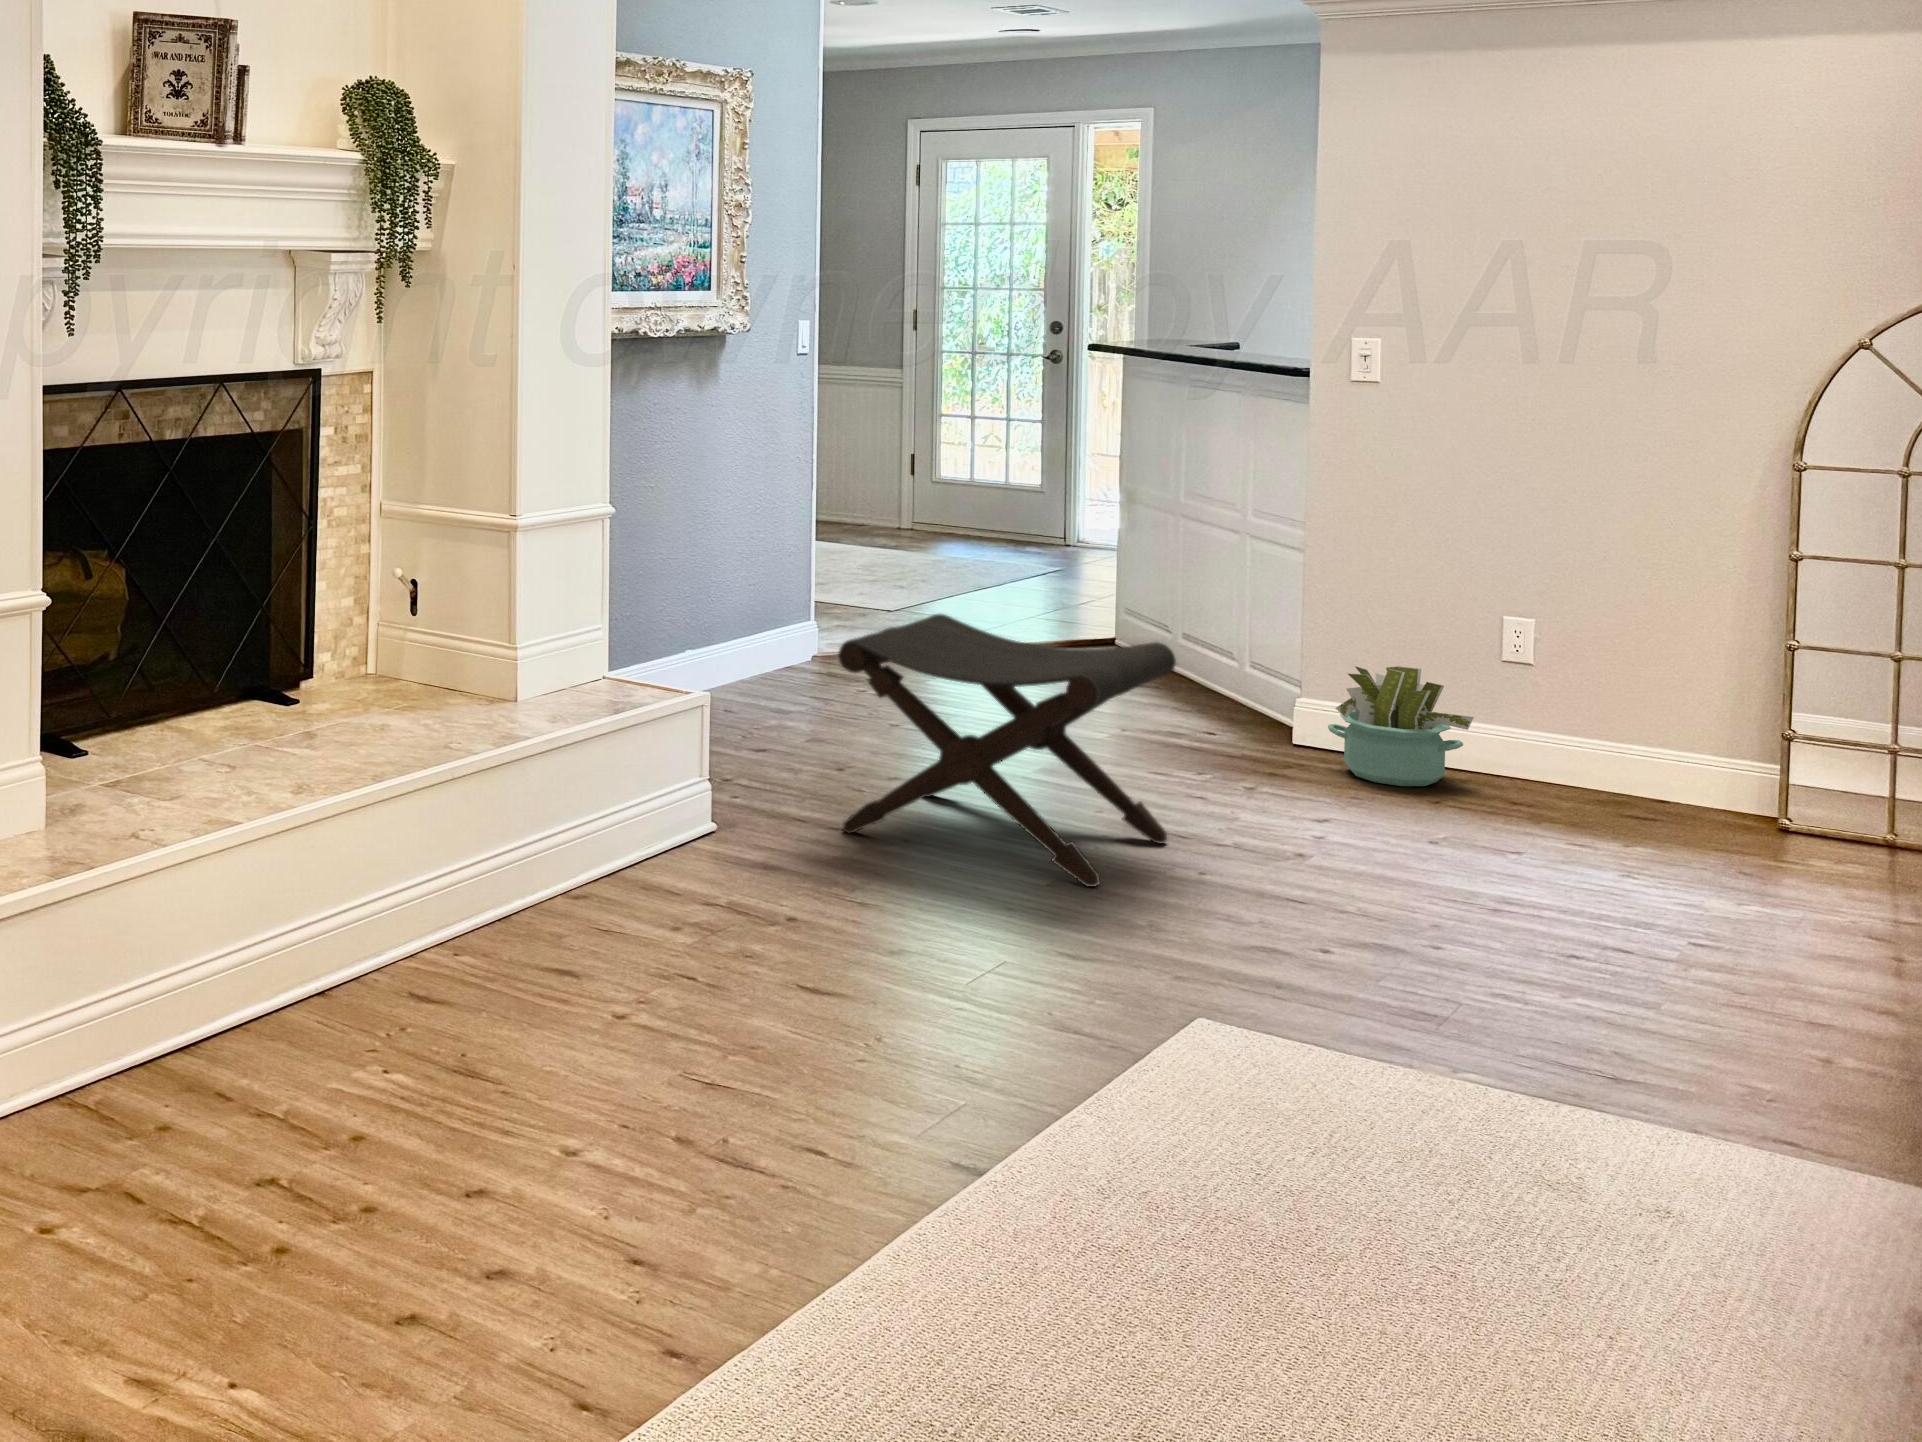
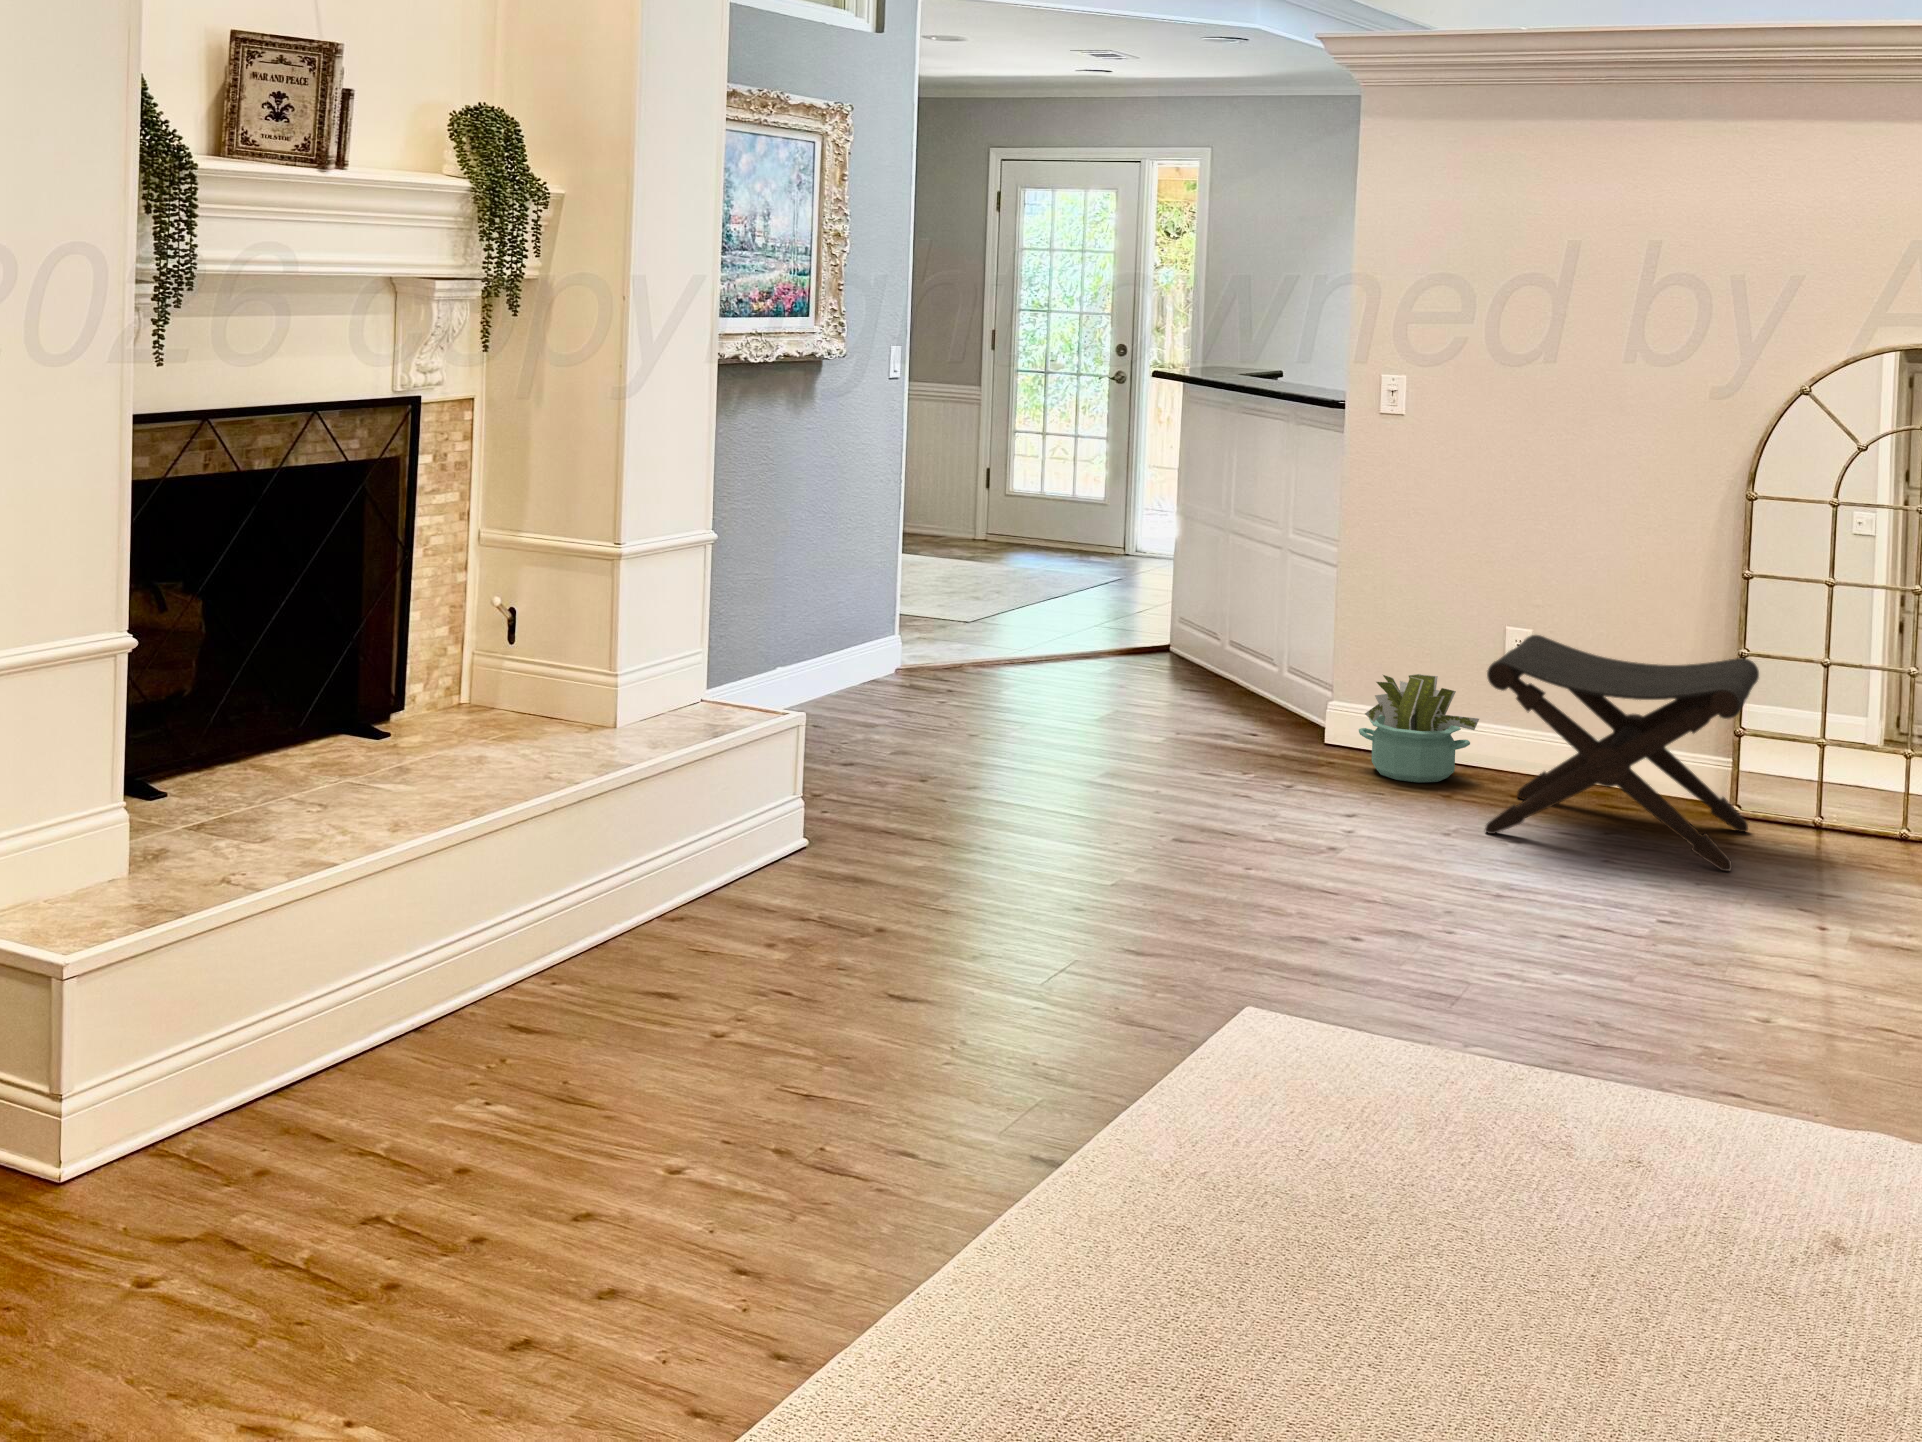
footstool: present [838,614,1176,887] -> present [1485,635,1759,871]

